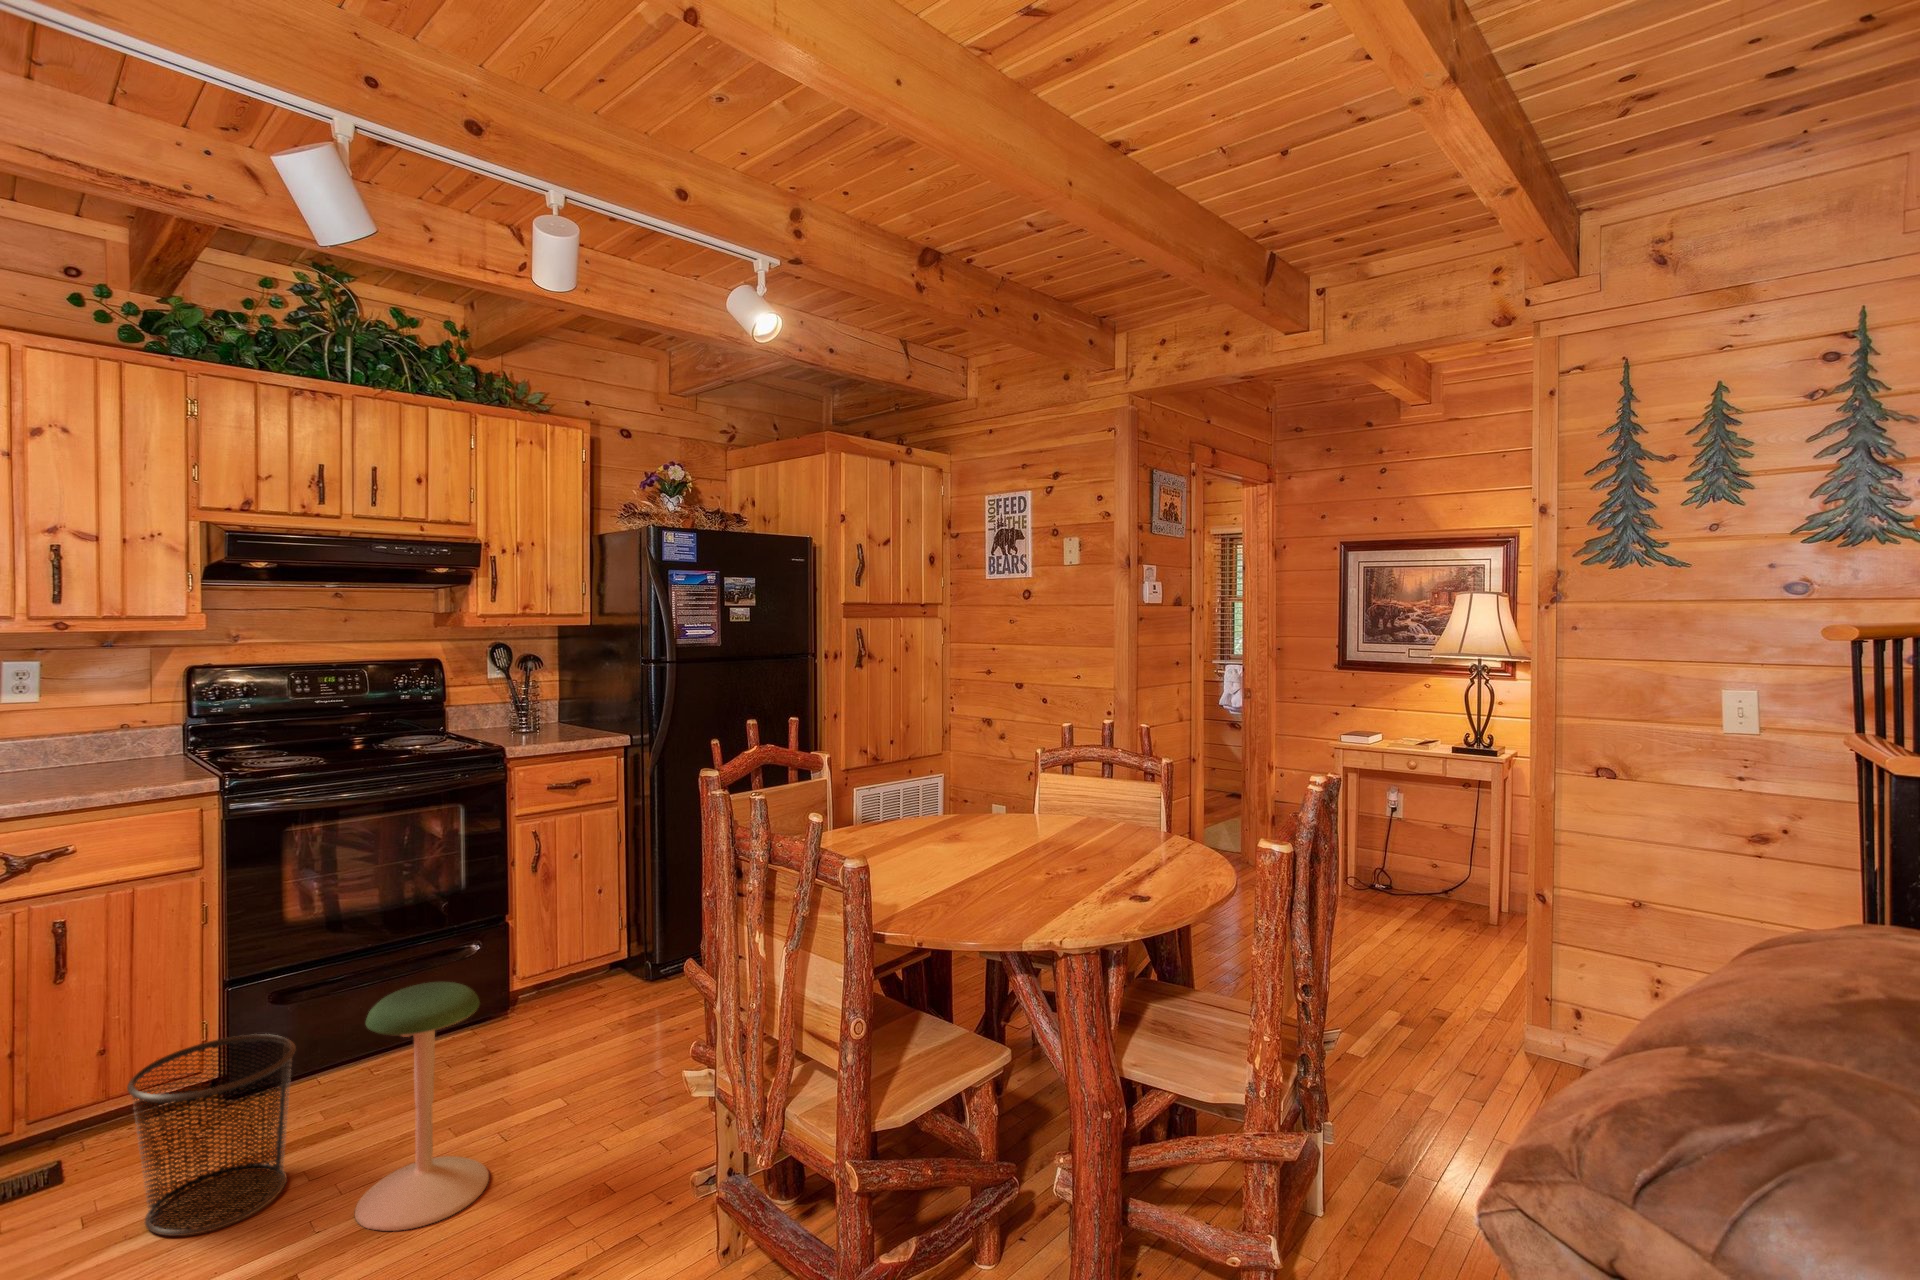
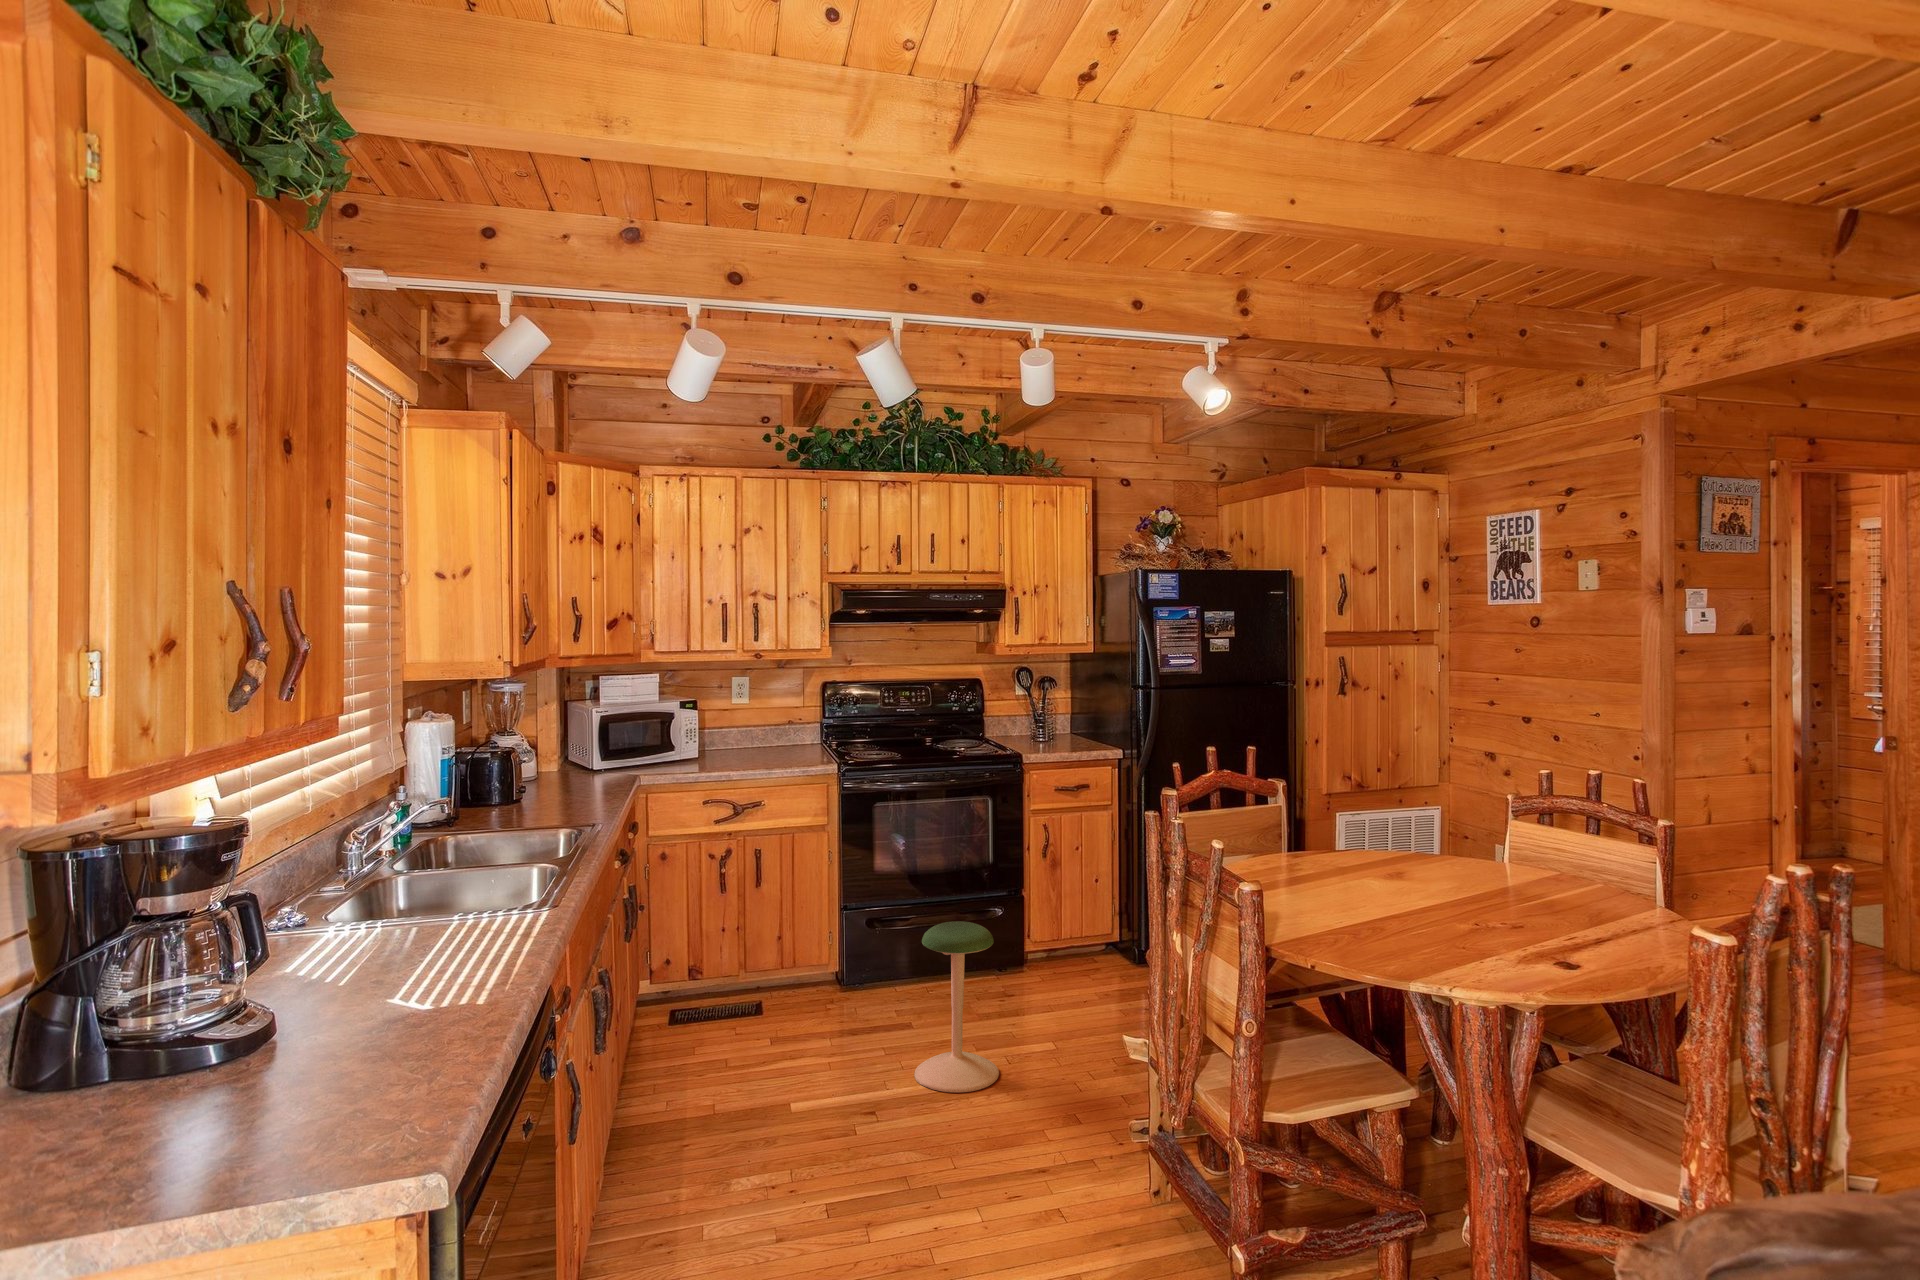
trash can: present [127,1034,296,1236] -> none [793,940,882,1062]

